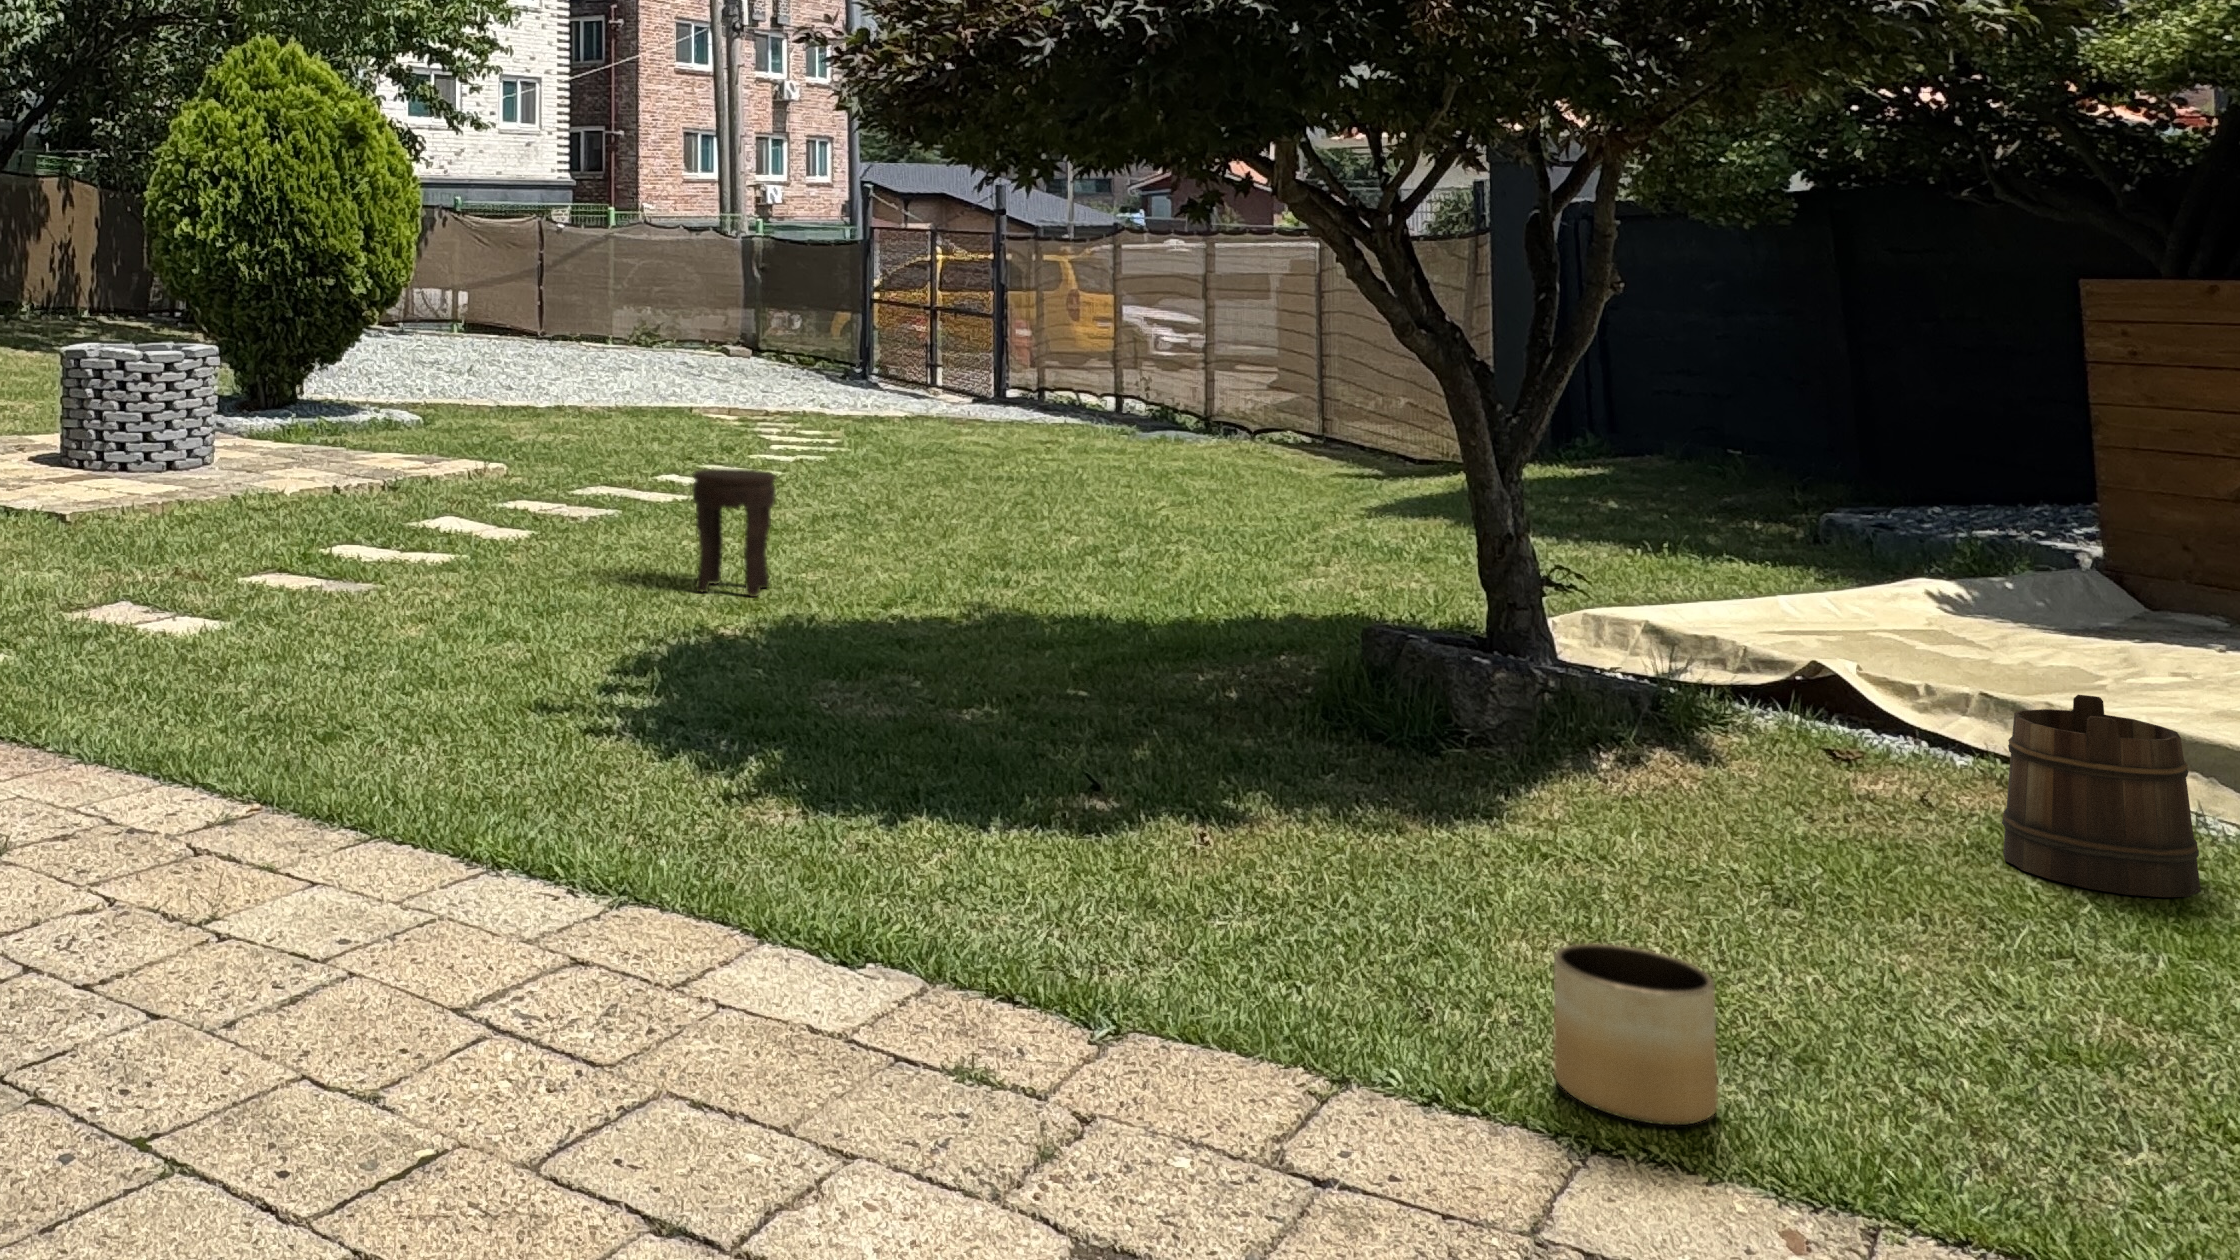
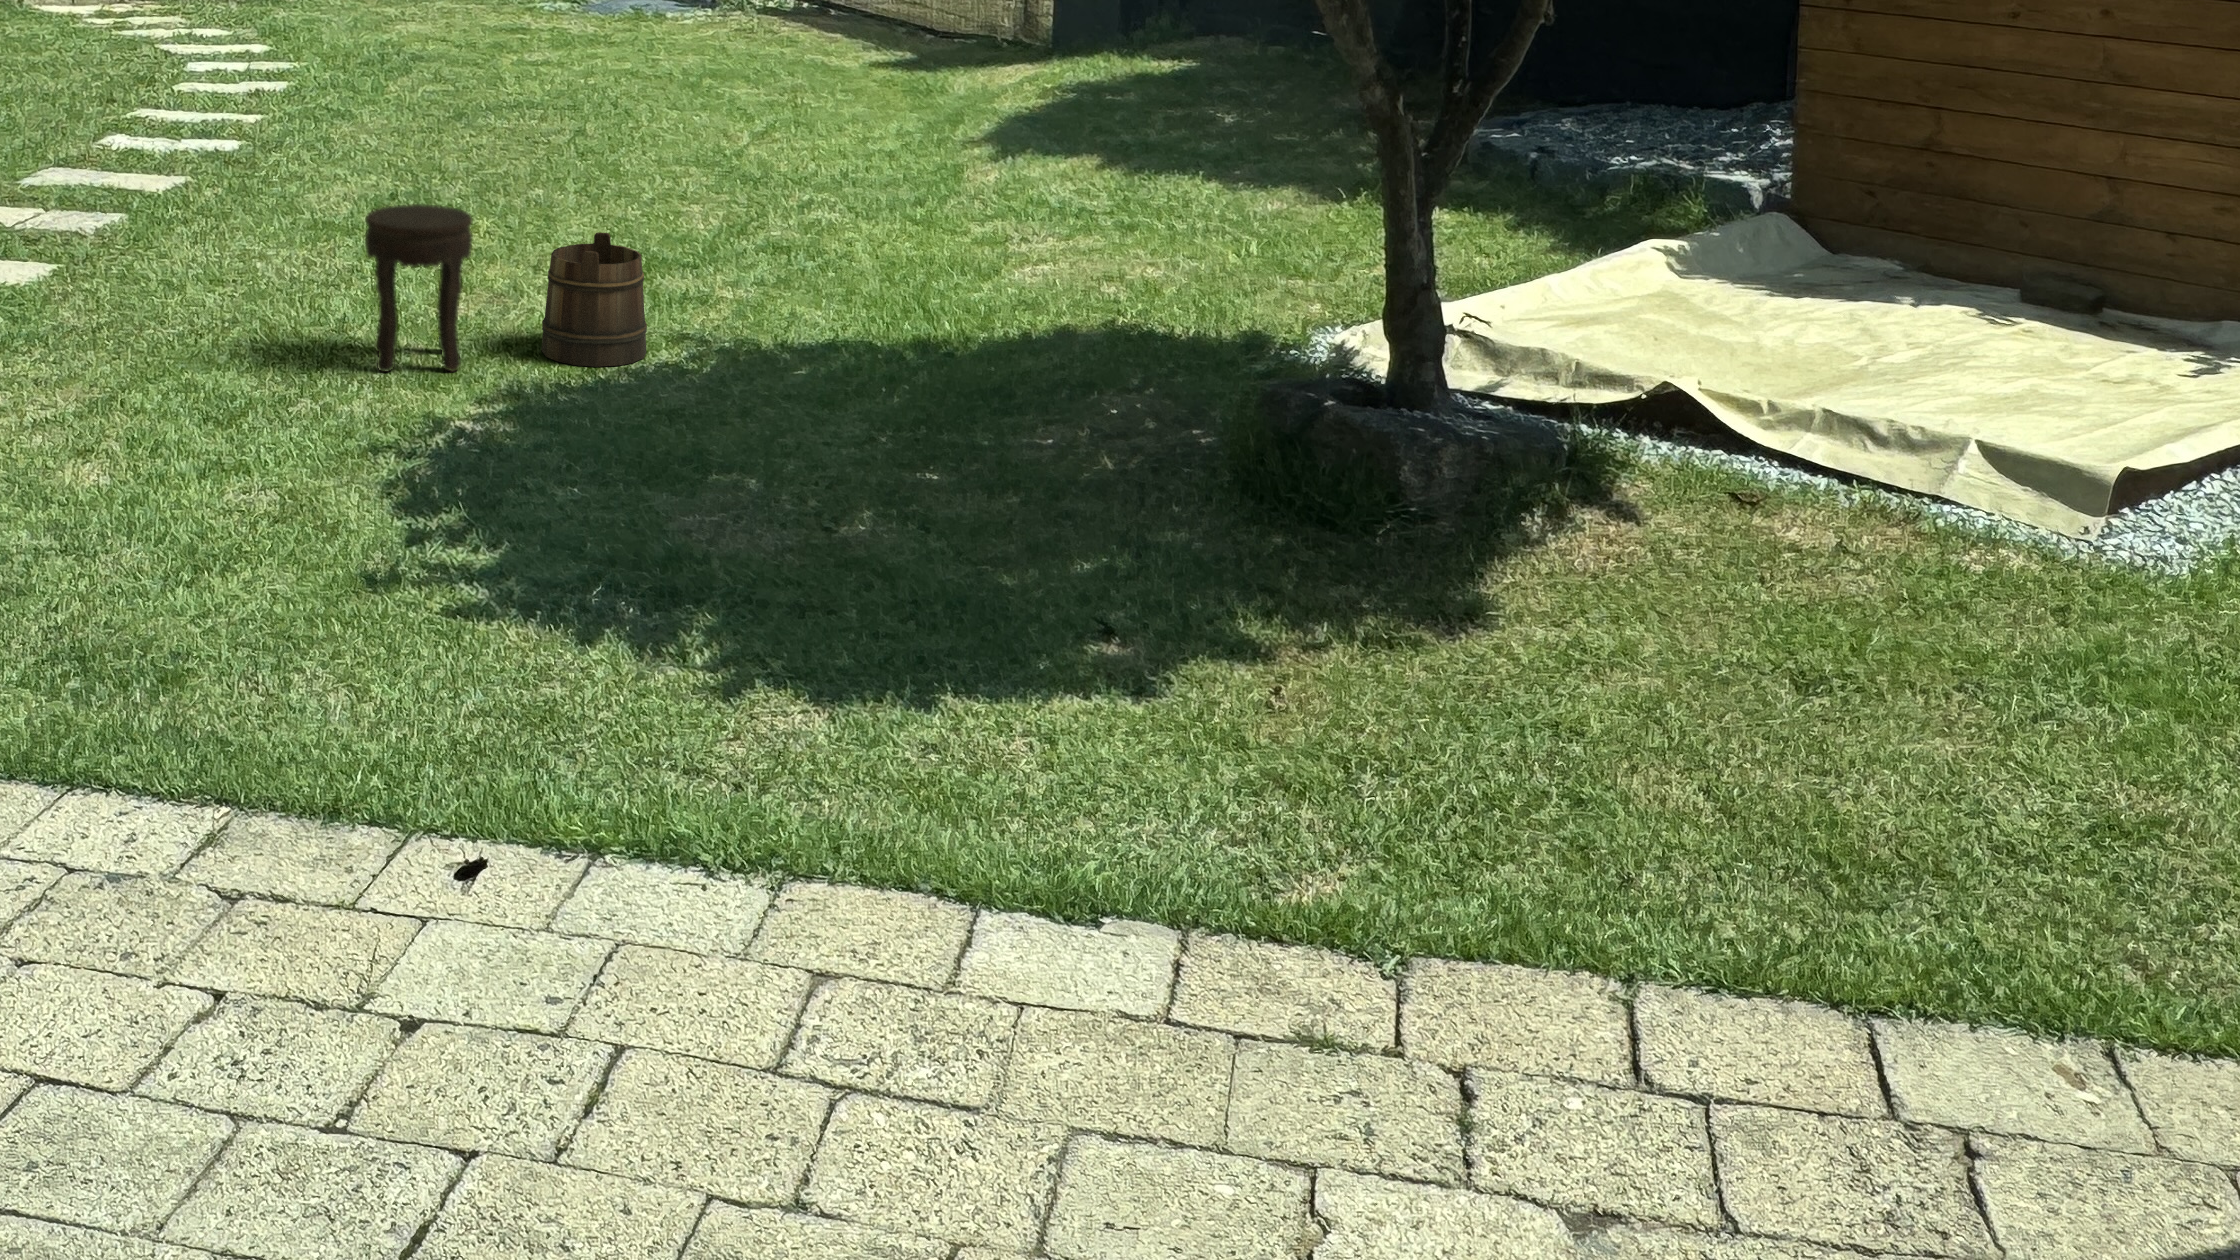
bucket: present [2002,695,2201,897] -> present [541,232,647,367]
planter: present [1554,944,1718,1125] -> none [2031,955,2229,1158]

